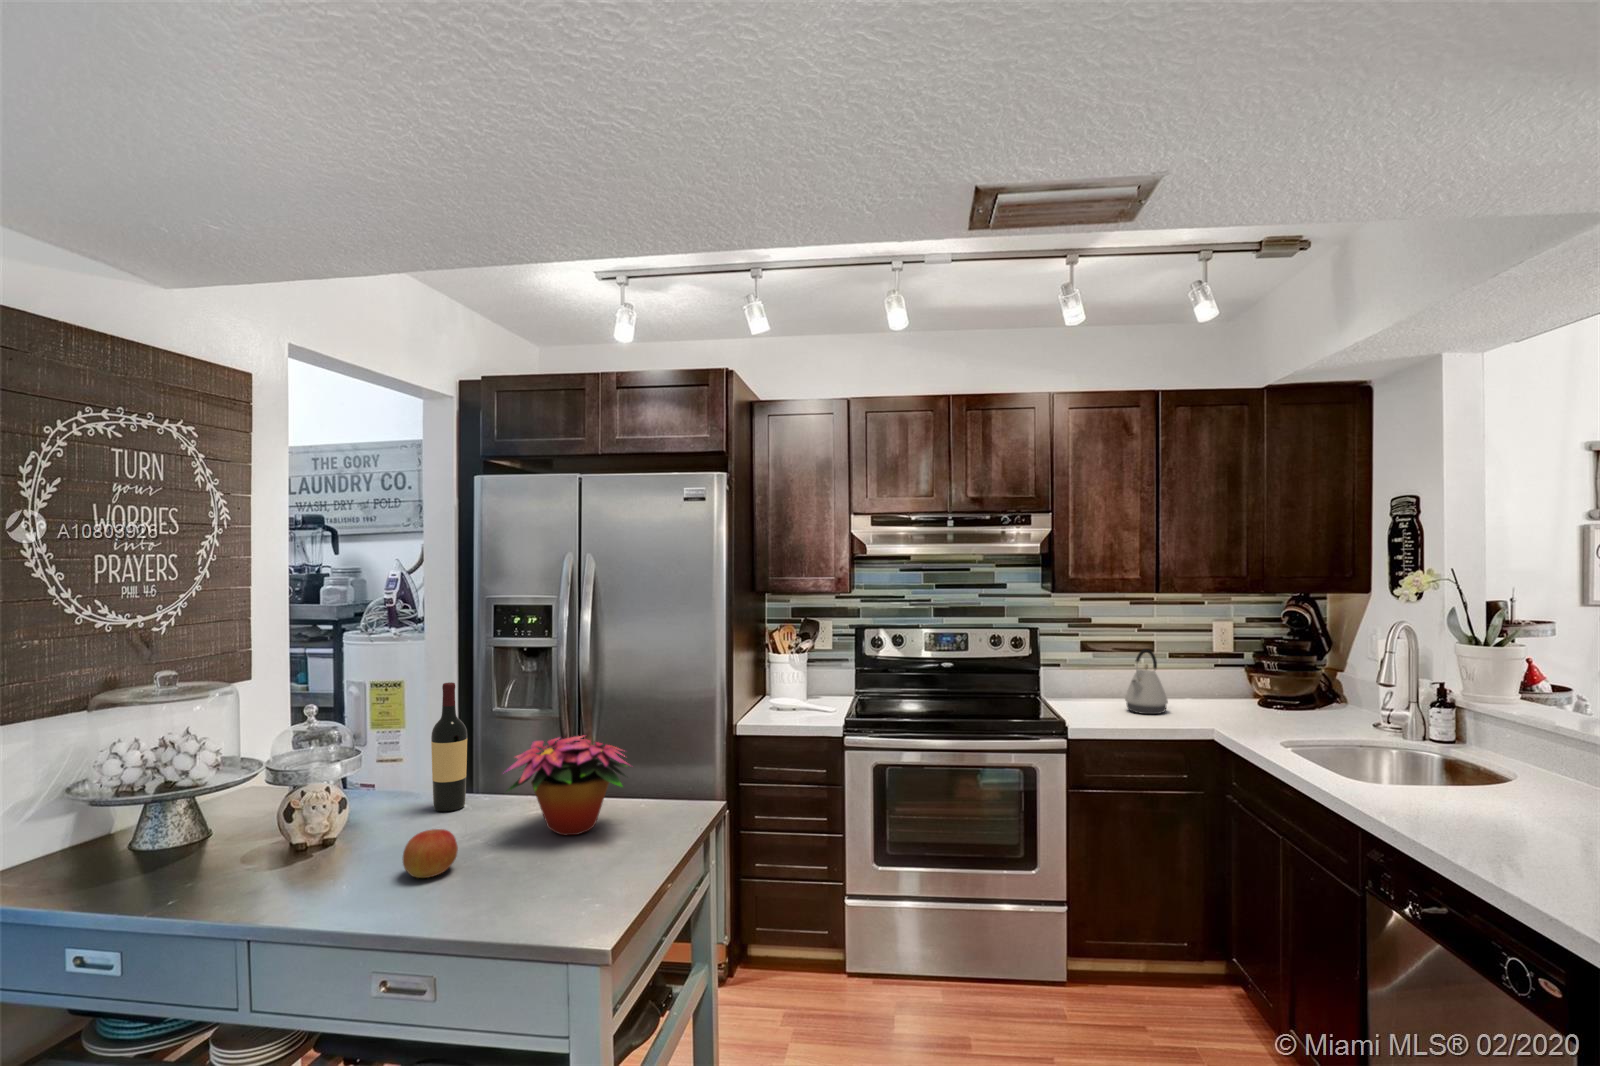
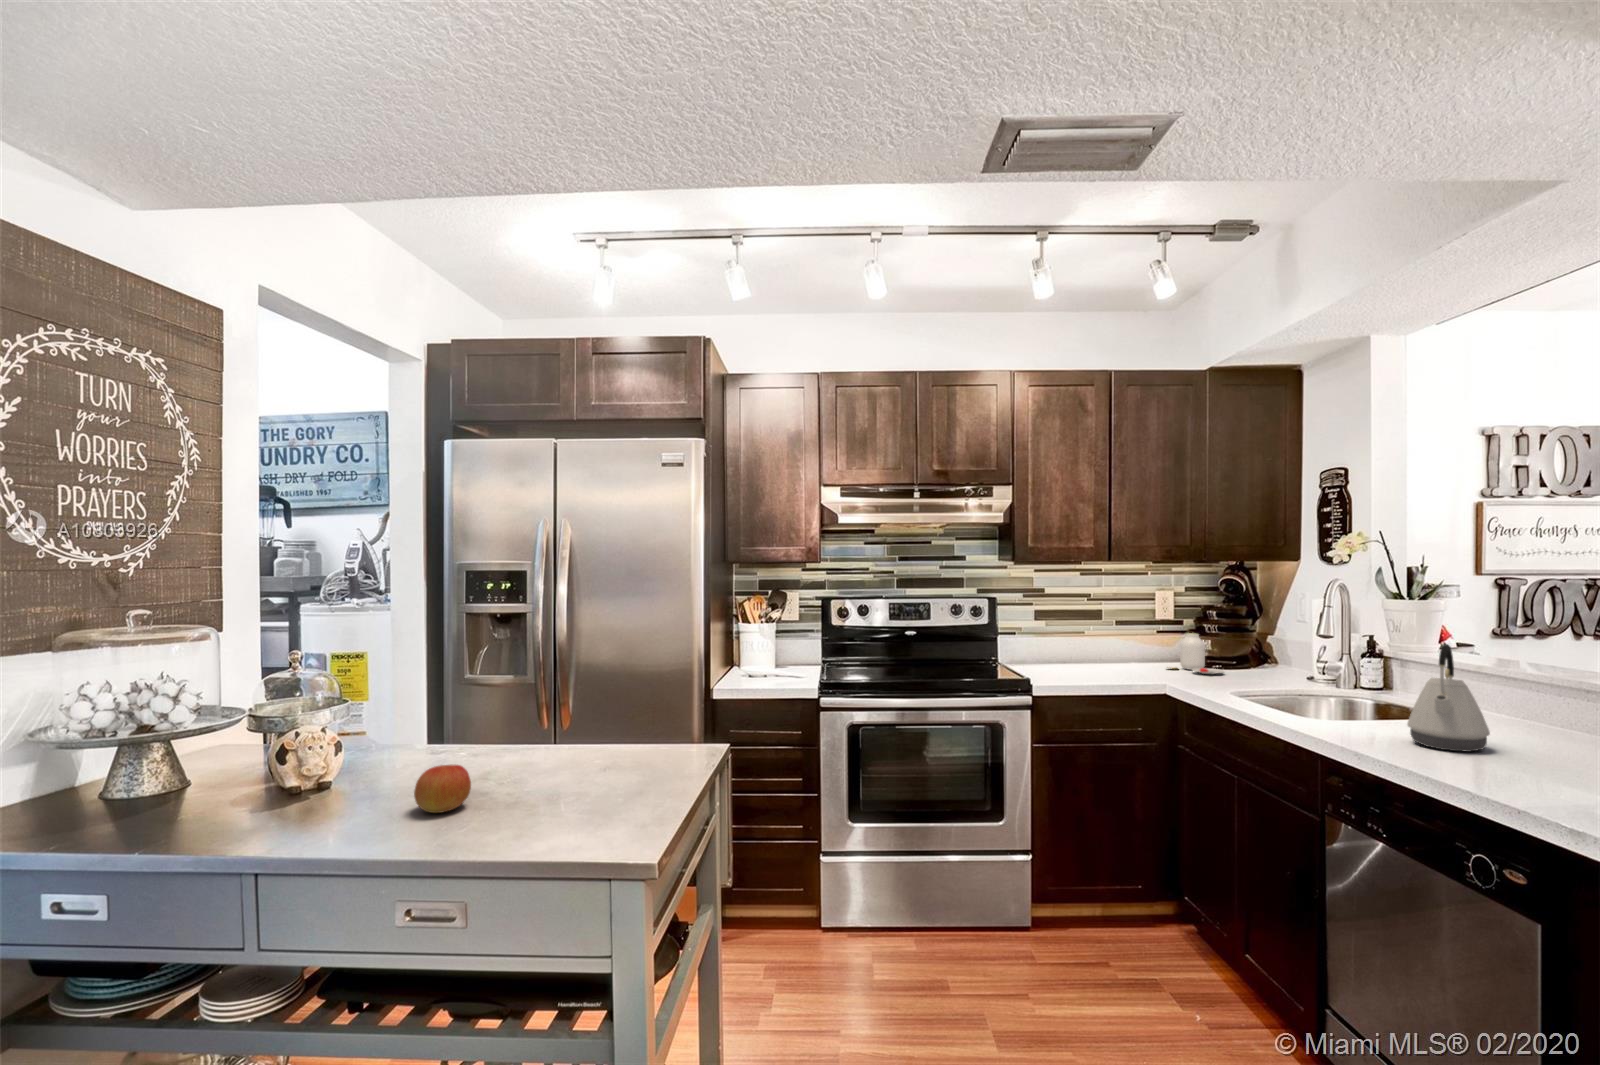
kettle: present [1125,649,1168,714] -> present [1407,644,1490,752]
jar: none [1220,670,1283,716] -> present [1173,633,1224,674]
wine bottle: present [431,682,467,811] -> none [425,628,462,760]
flower arrangement: present [503,736,627,835] -> none [506,673,653,775]

